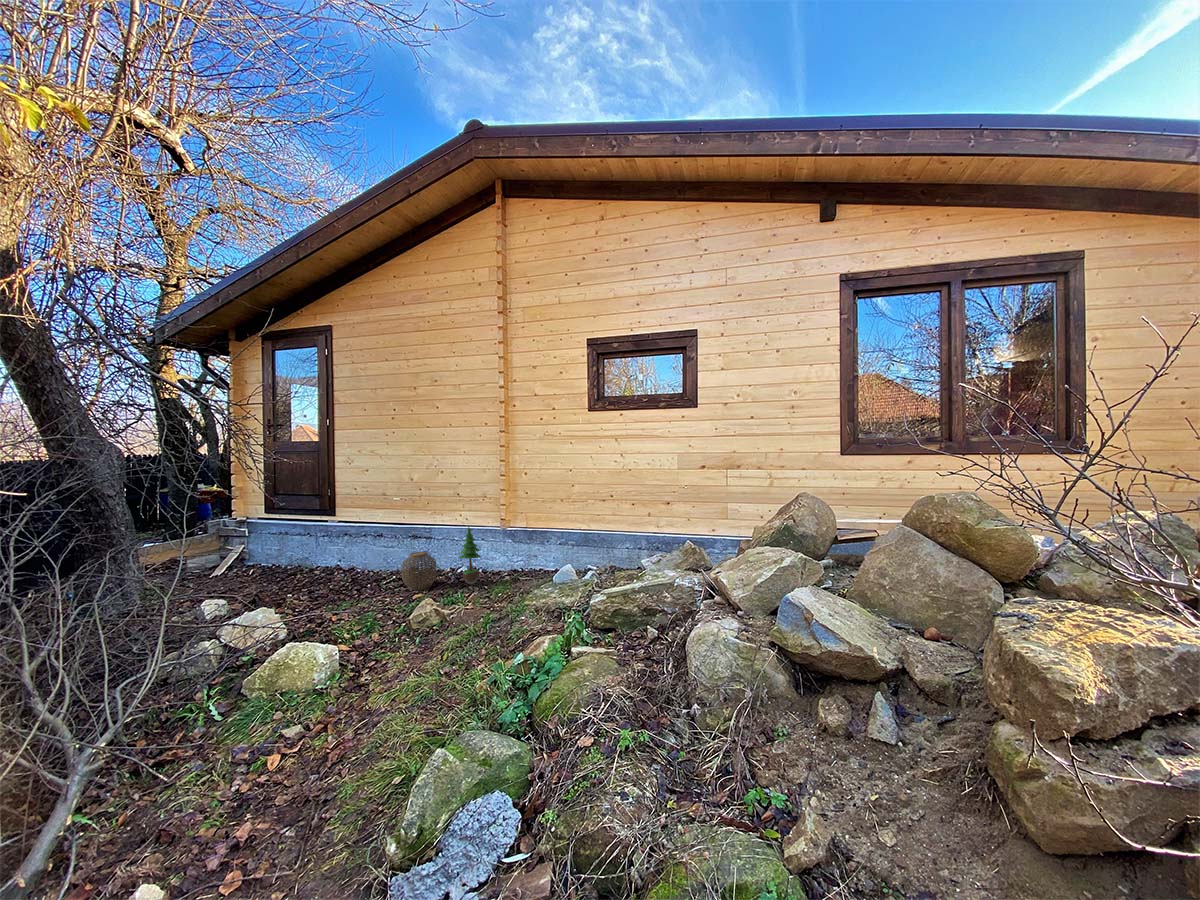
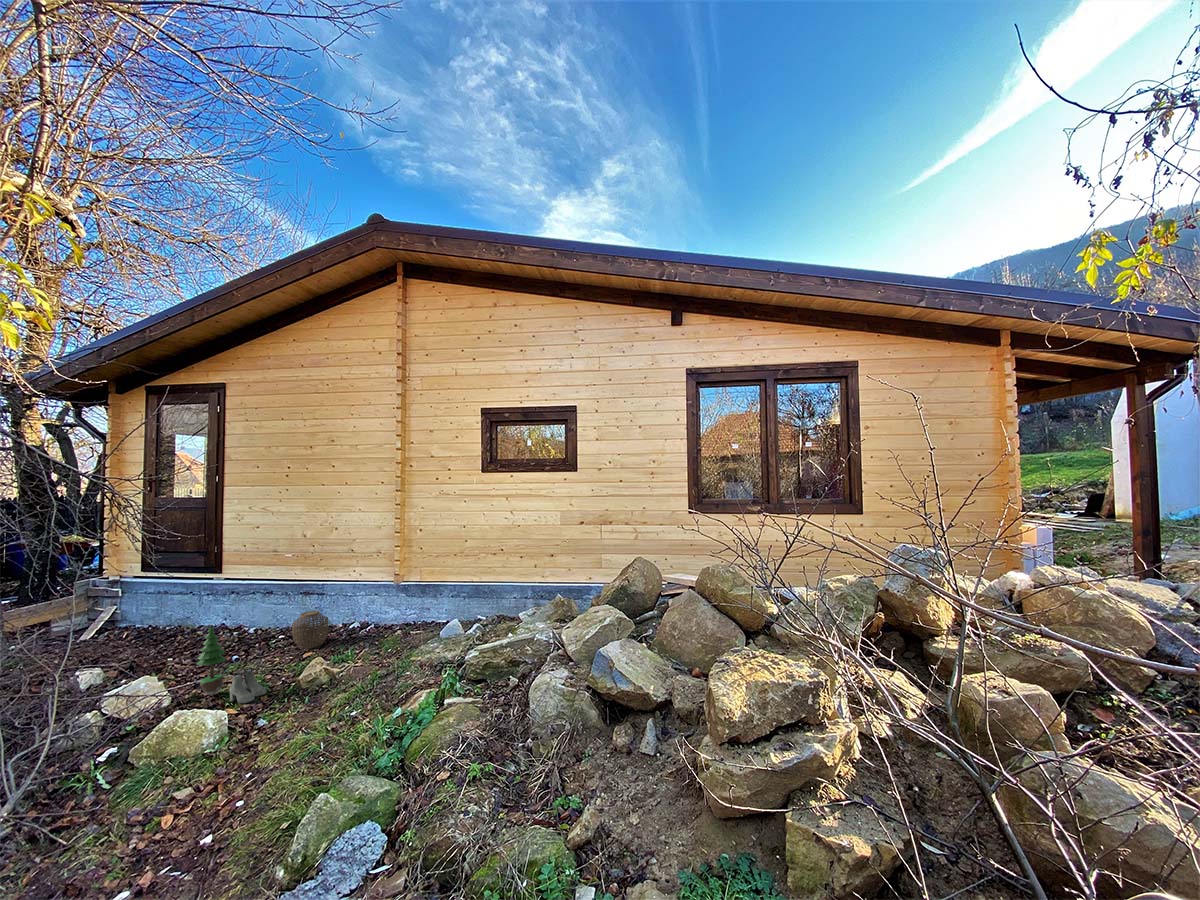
potted tree: present [459,527,481,585] -> present [196,626,226,695]
boots: none [340,604,377,640] -> present [229,668,266,703]

